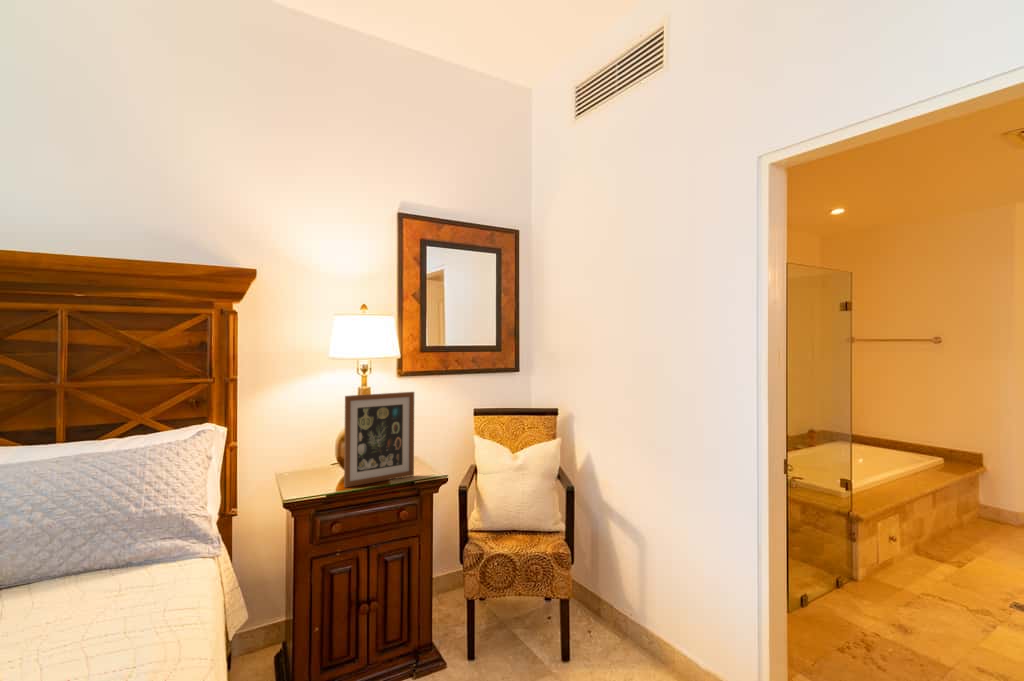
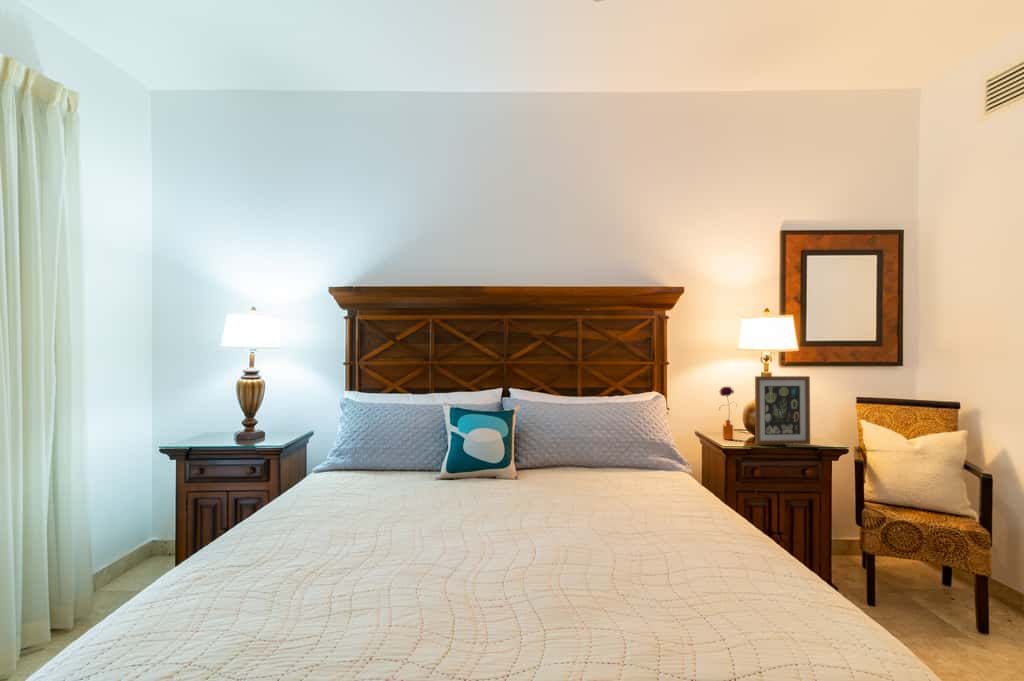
flower: none [301,409,327,484] -> present [720,387,734,440]

